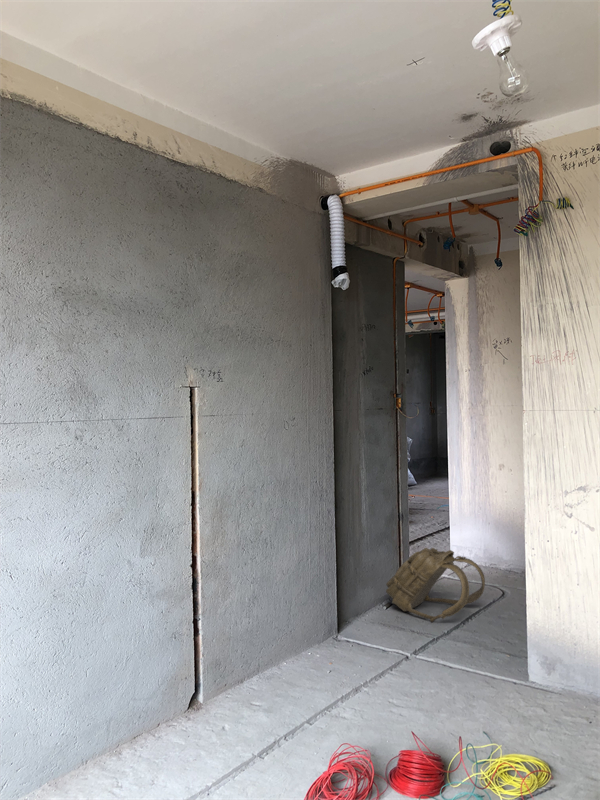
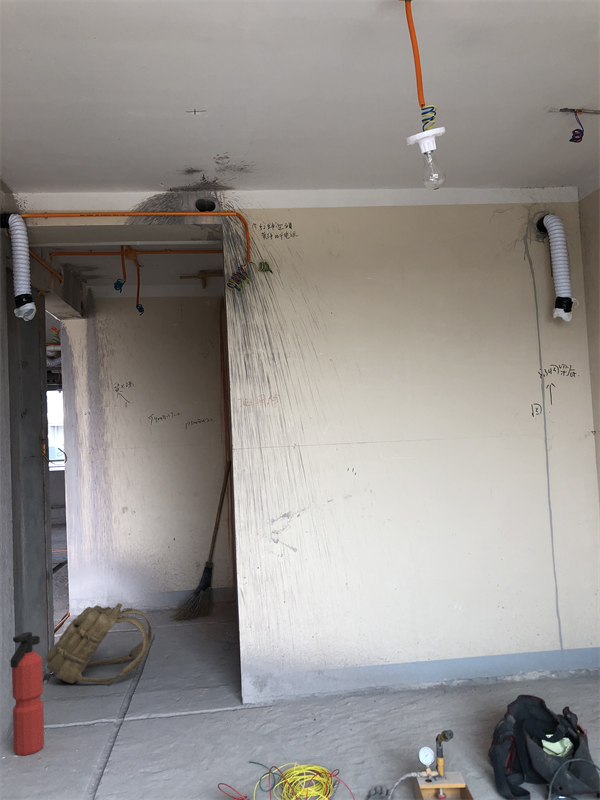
fire extinguisher: none [315,557,344,657] -> present [10,632,44,755]

